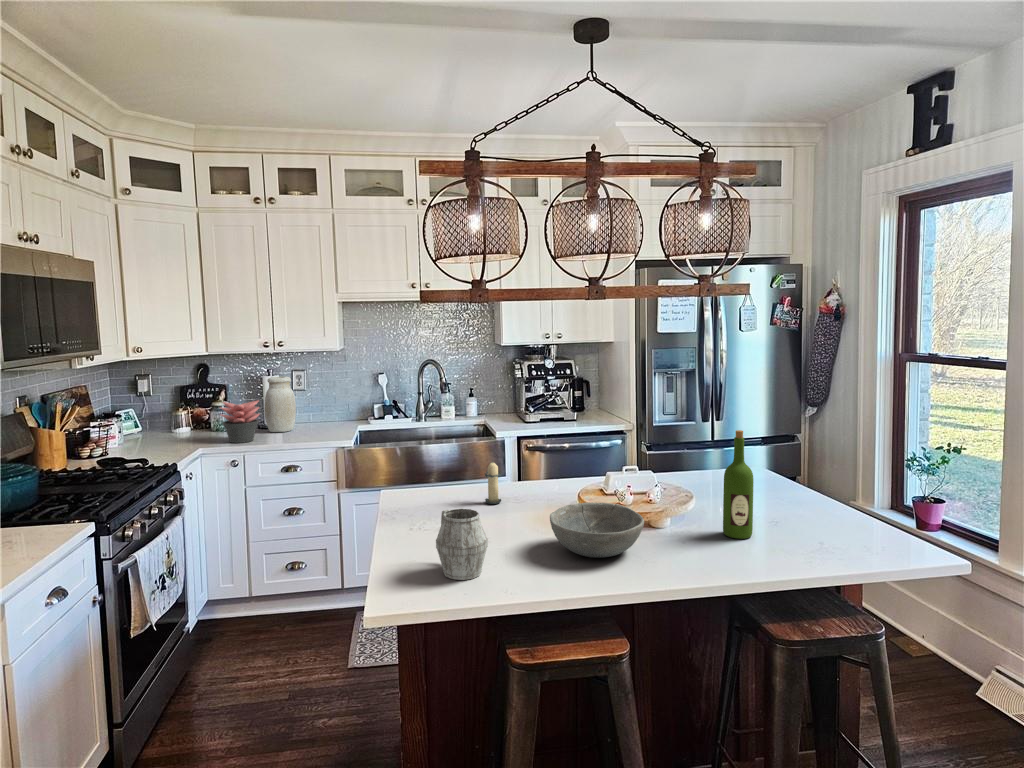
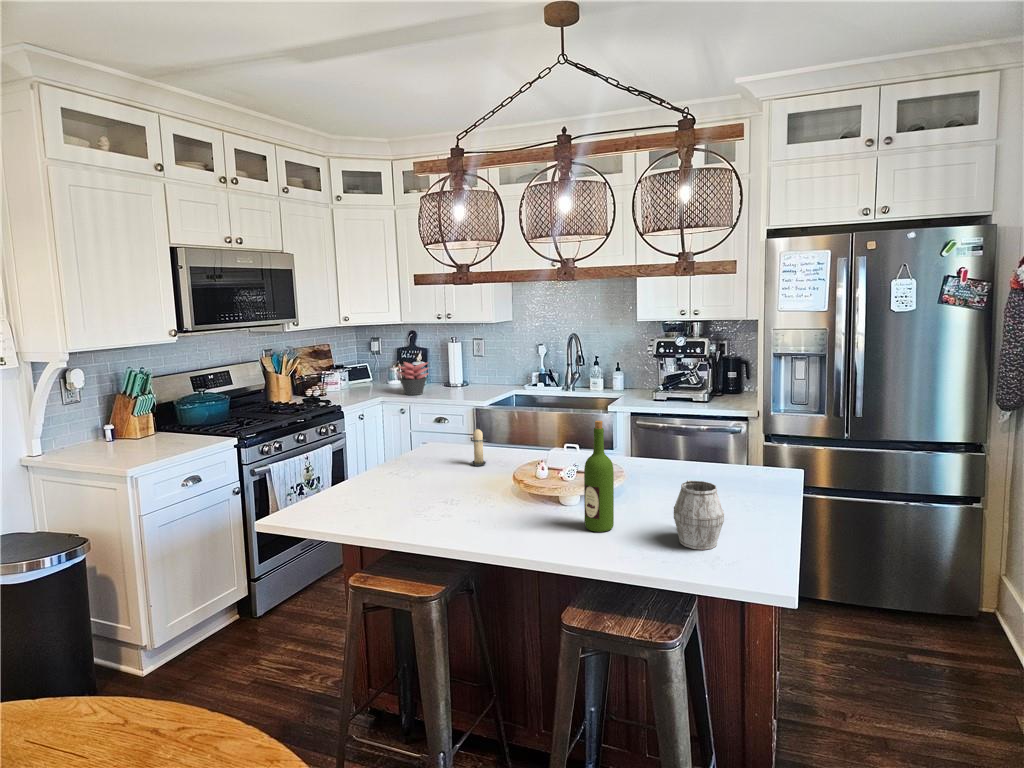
jar: present [265,376,296,432] -> none [441,343,465,389]
bowl: present [550,502,644,557] -> none [415,471,498,520]
mug: present [436,509,488,580] -> present [674,480,724,550]

